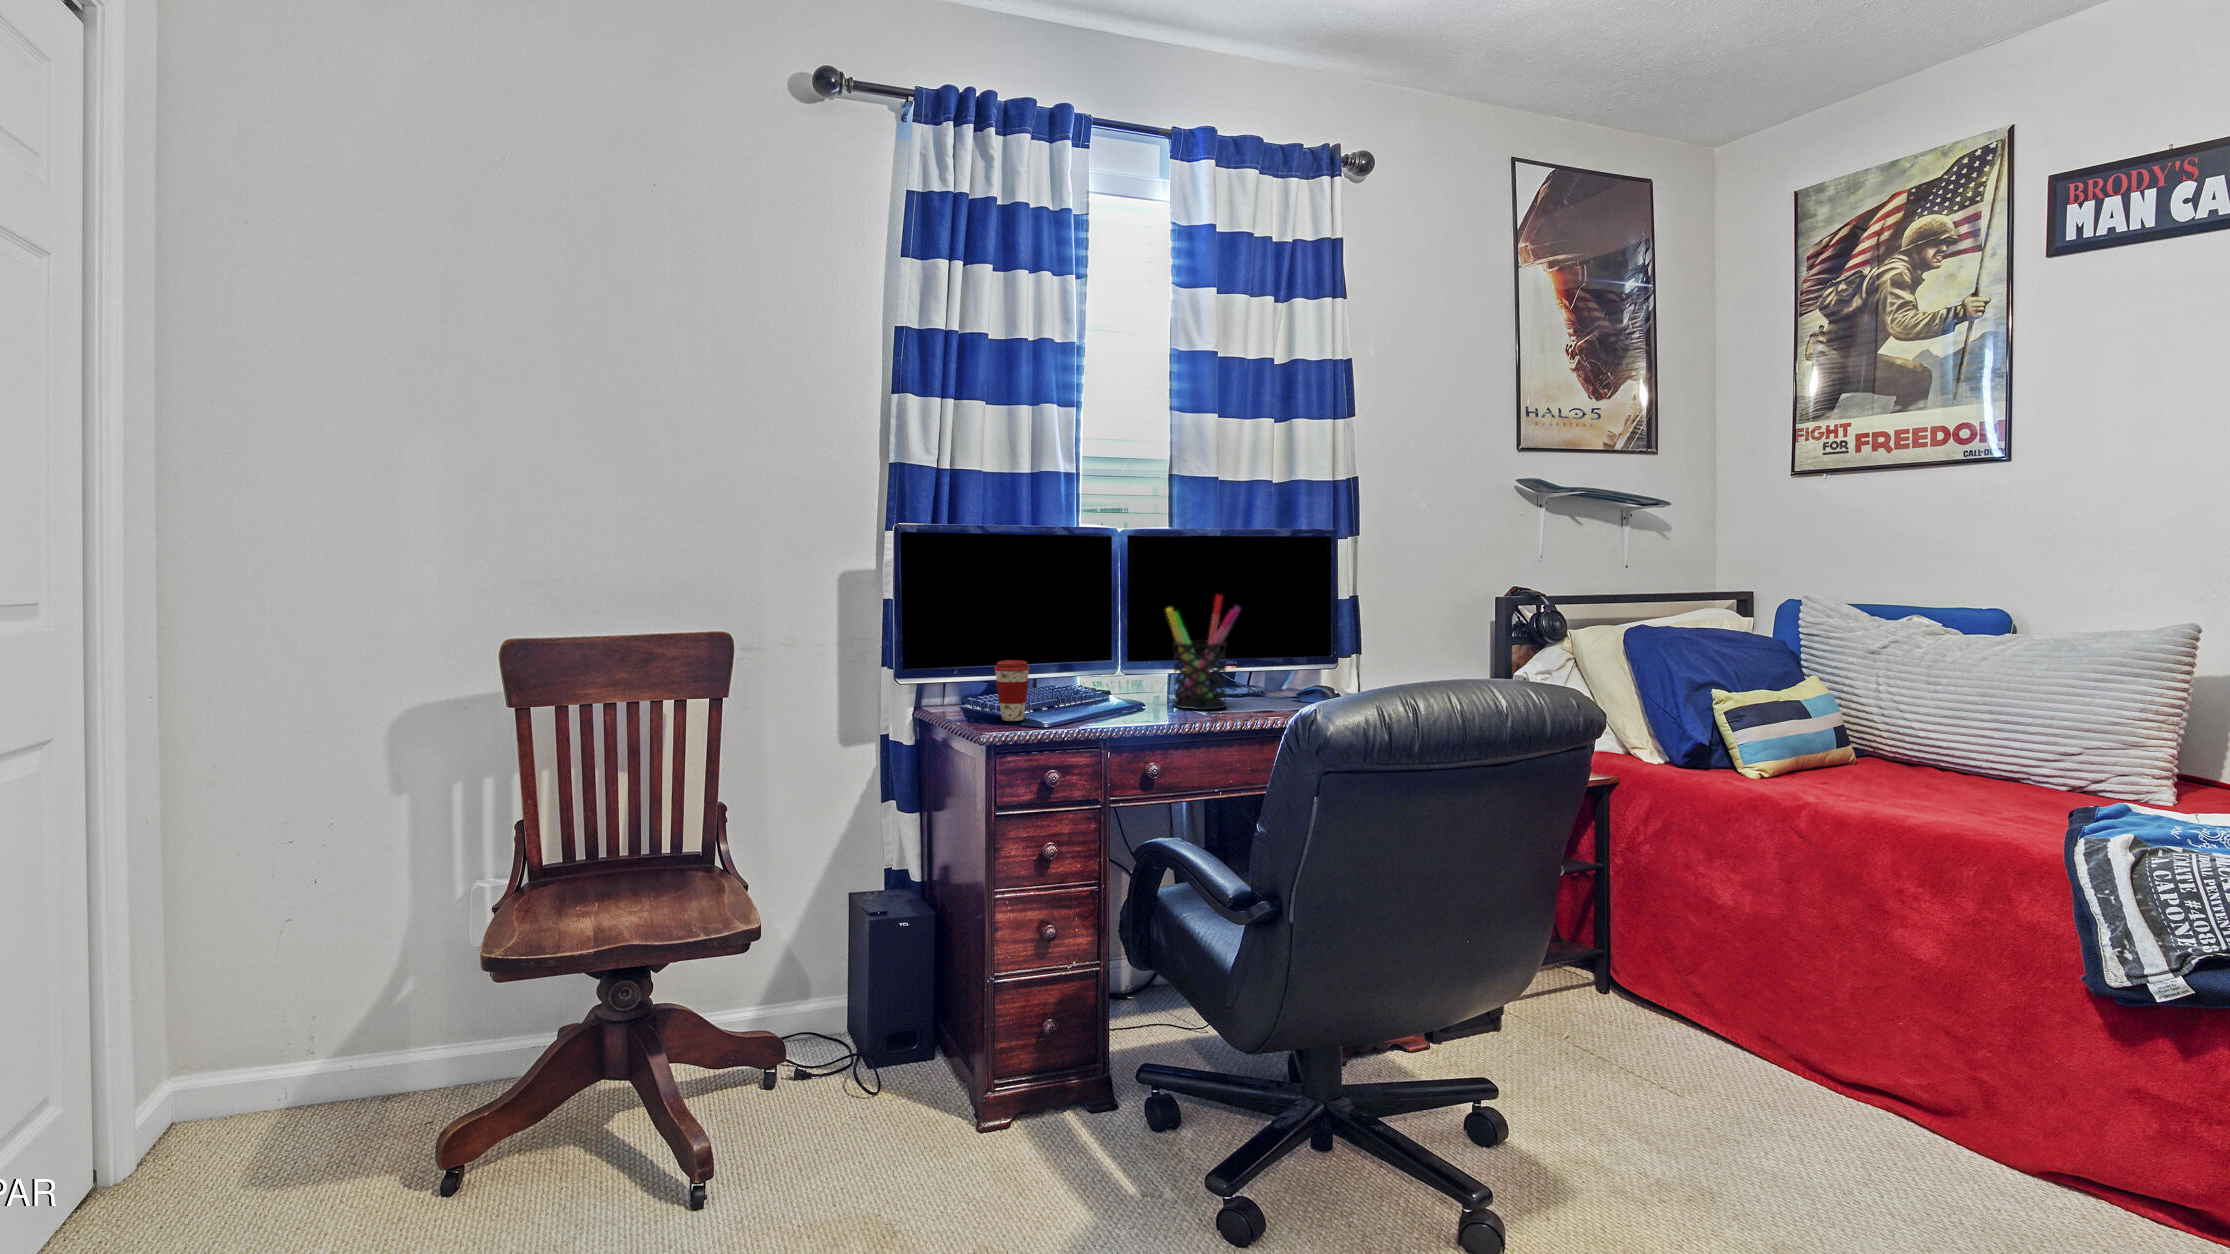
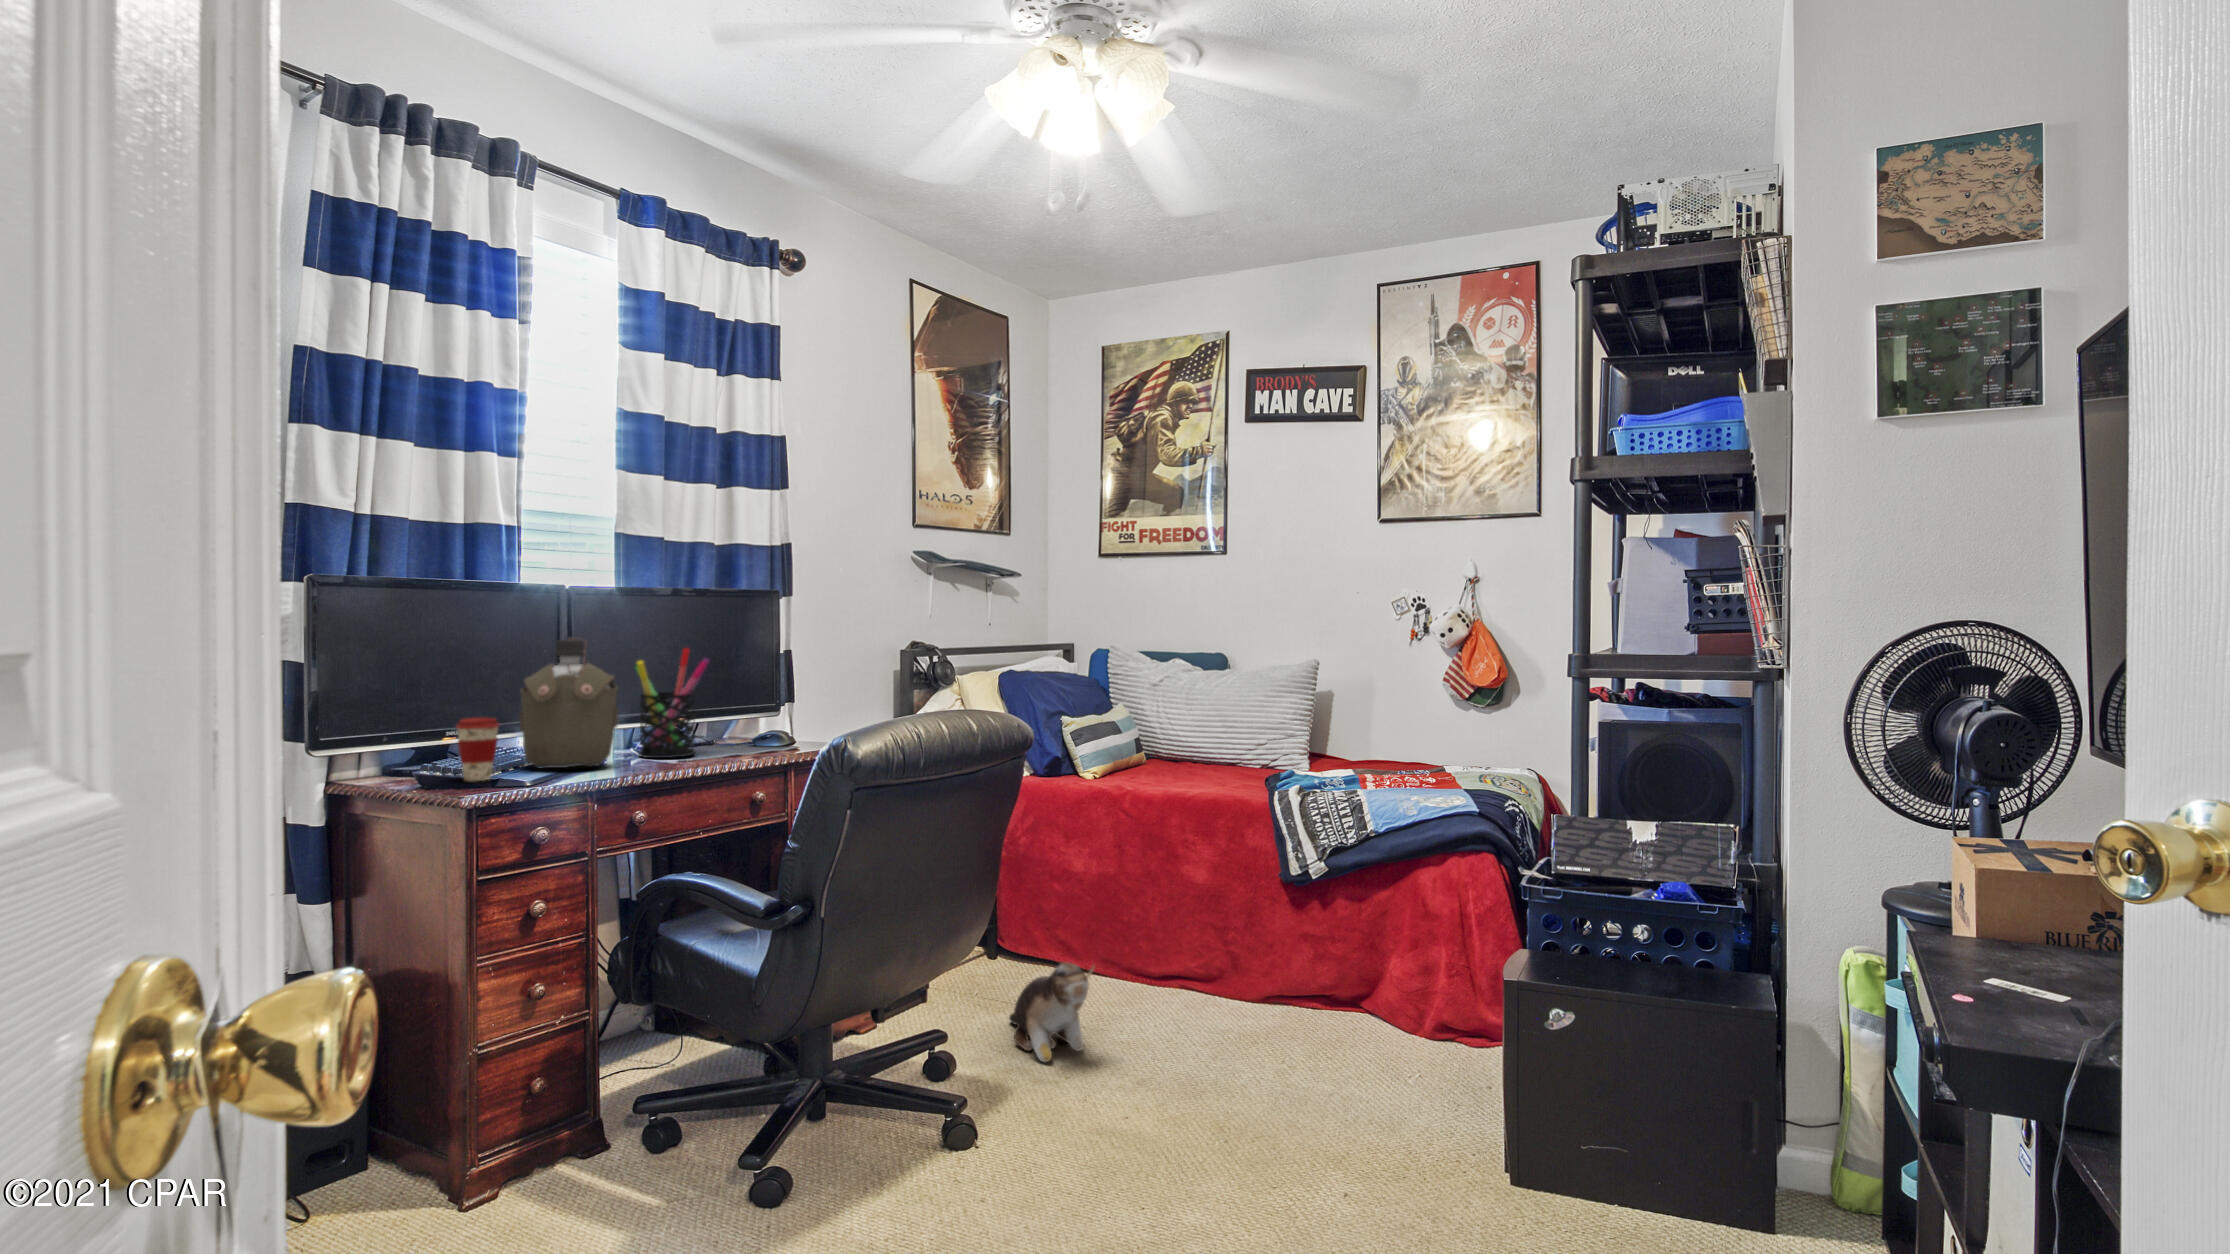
water bottle: none [1057,583,1142,713] -> present [519,638,618,768]
plush toy: none [1607,1023,1719,1147] -> present [1009,963,1094,1062]

